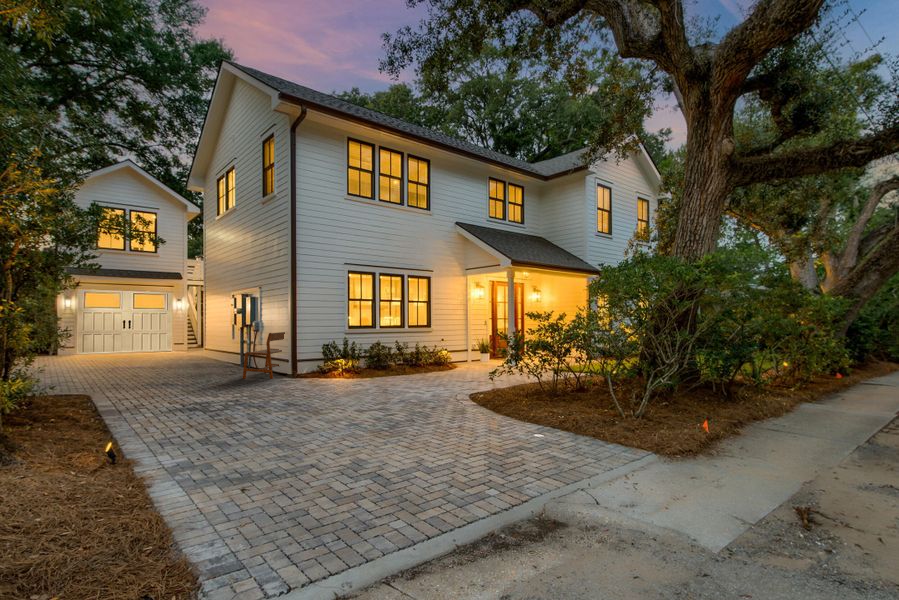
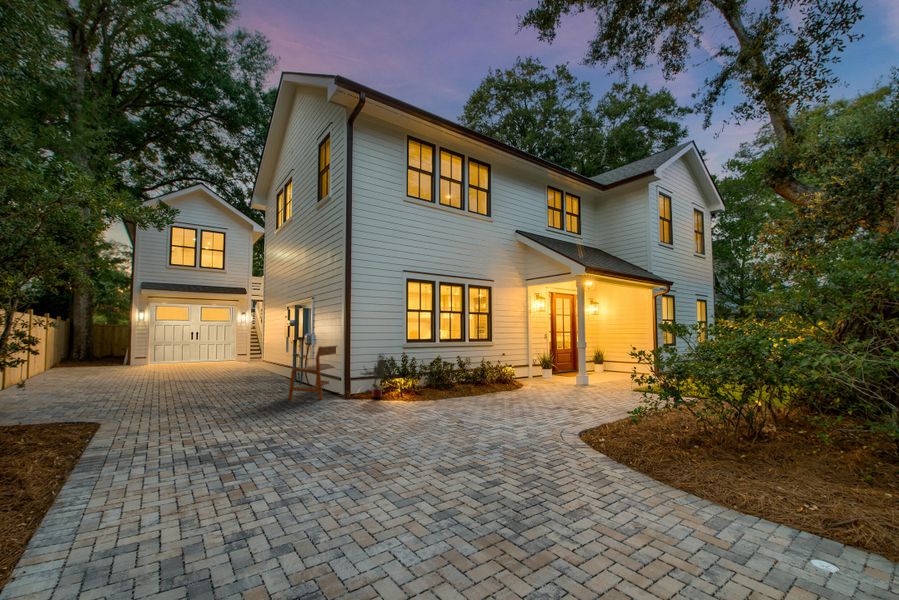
potted tree: none [305,338,338,377] -> present [361,354,395,398]

